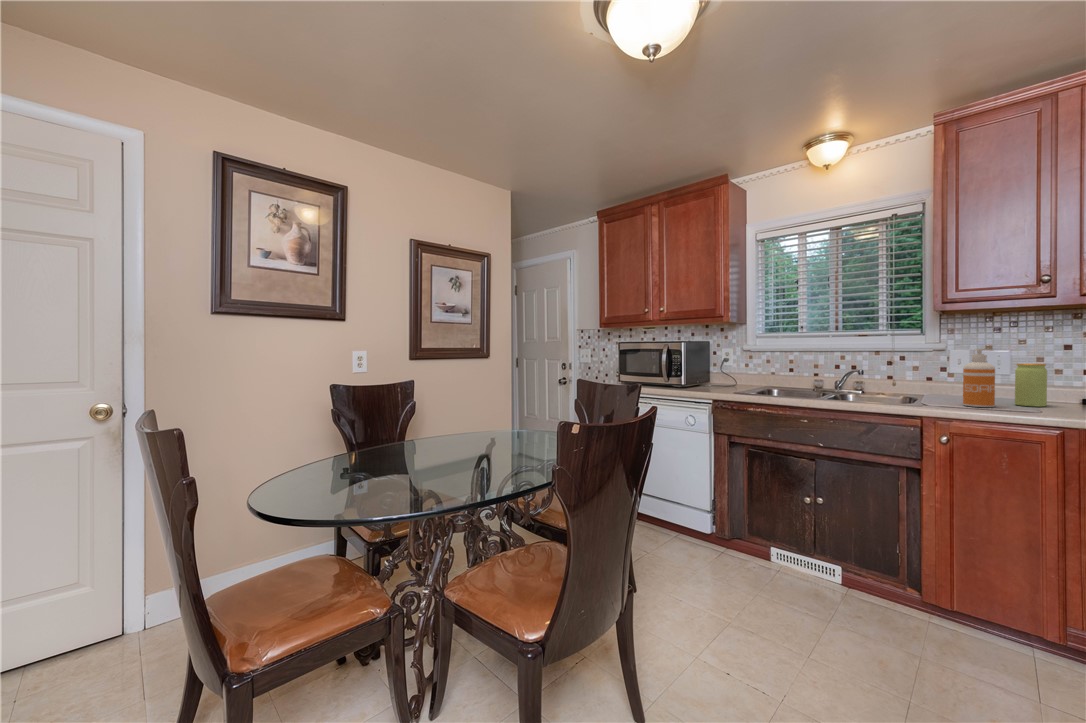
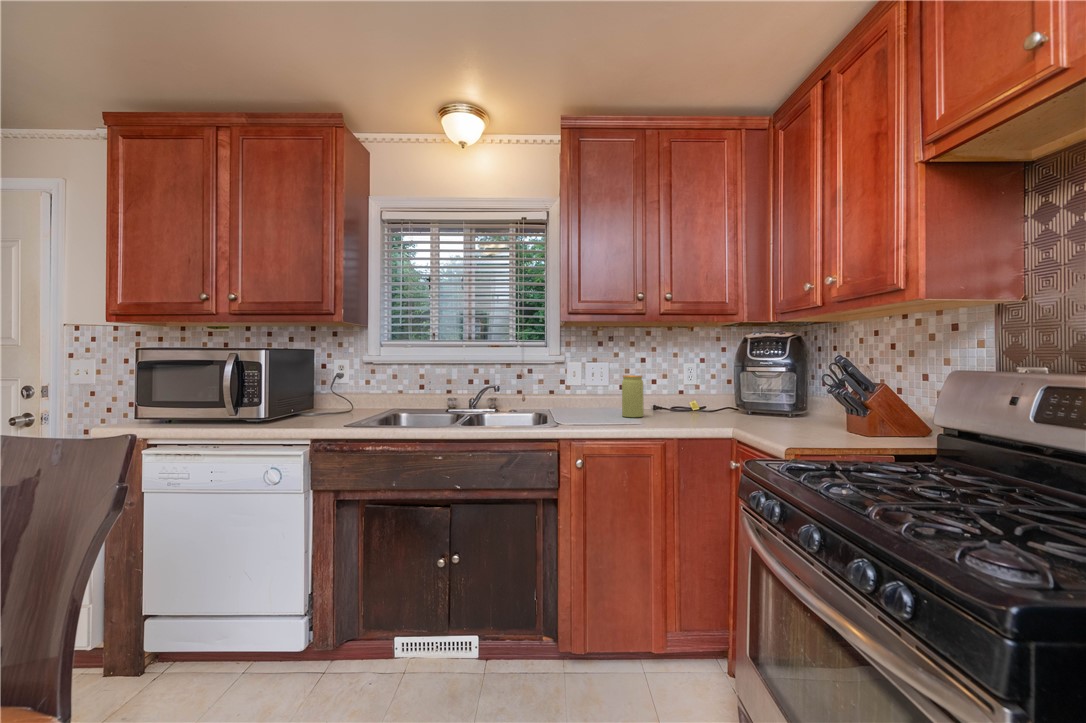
soap dispenser: present [963,349,995,407] -> none [588,361,613,422]

